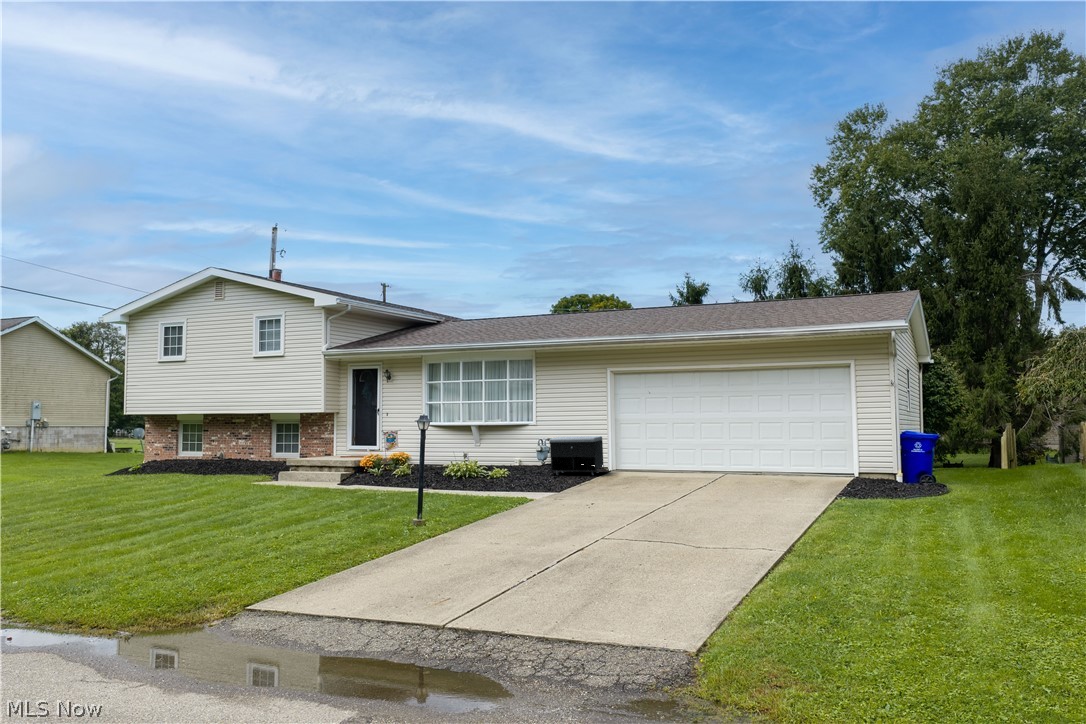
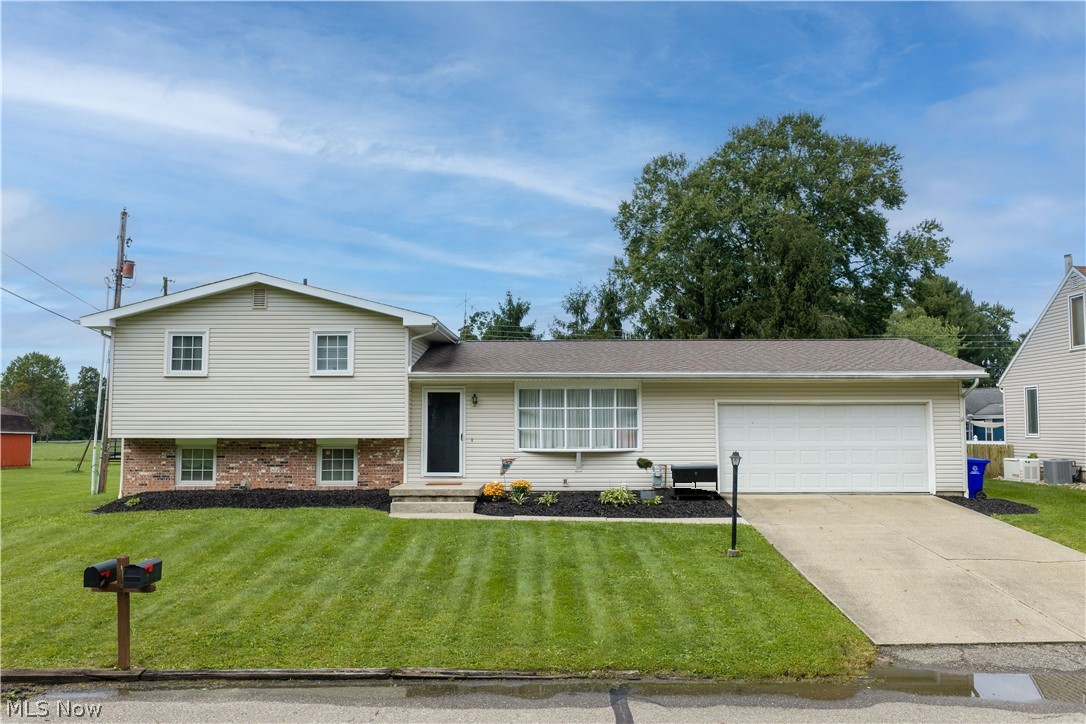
potted tree: none [520,430,540,474] -> present [637,458,655,500]

